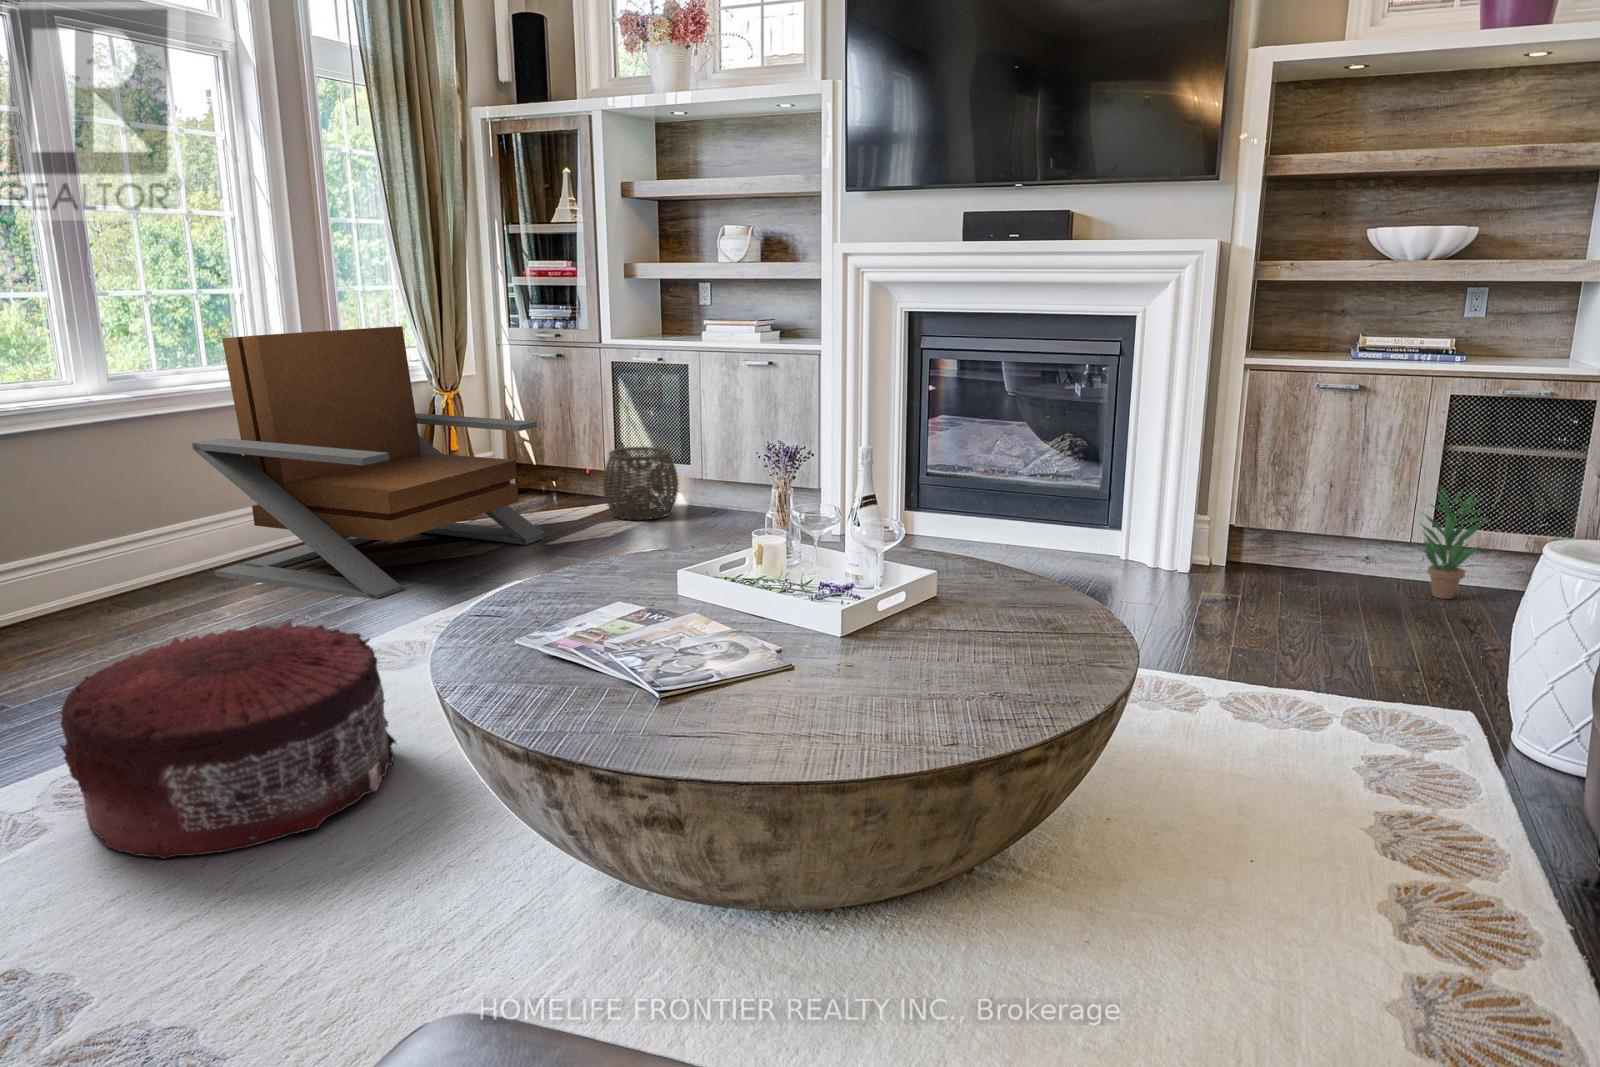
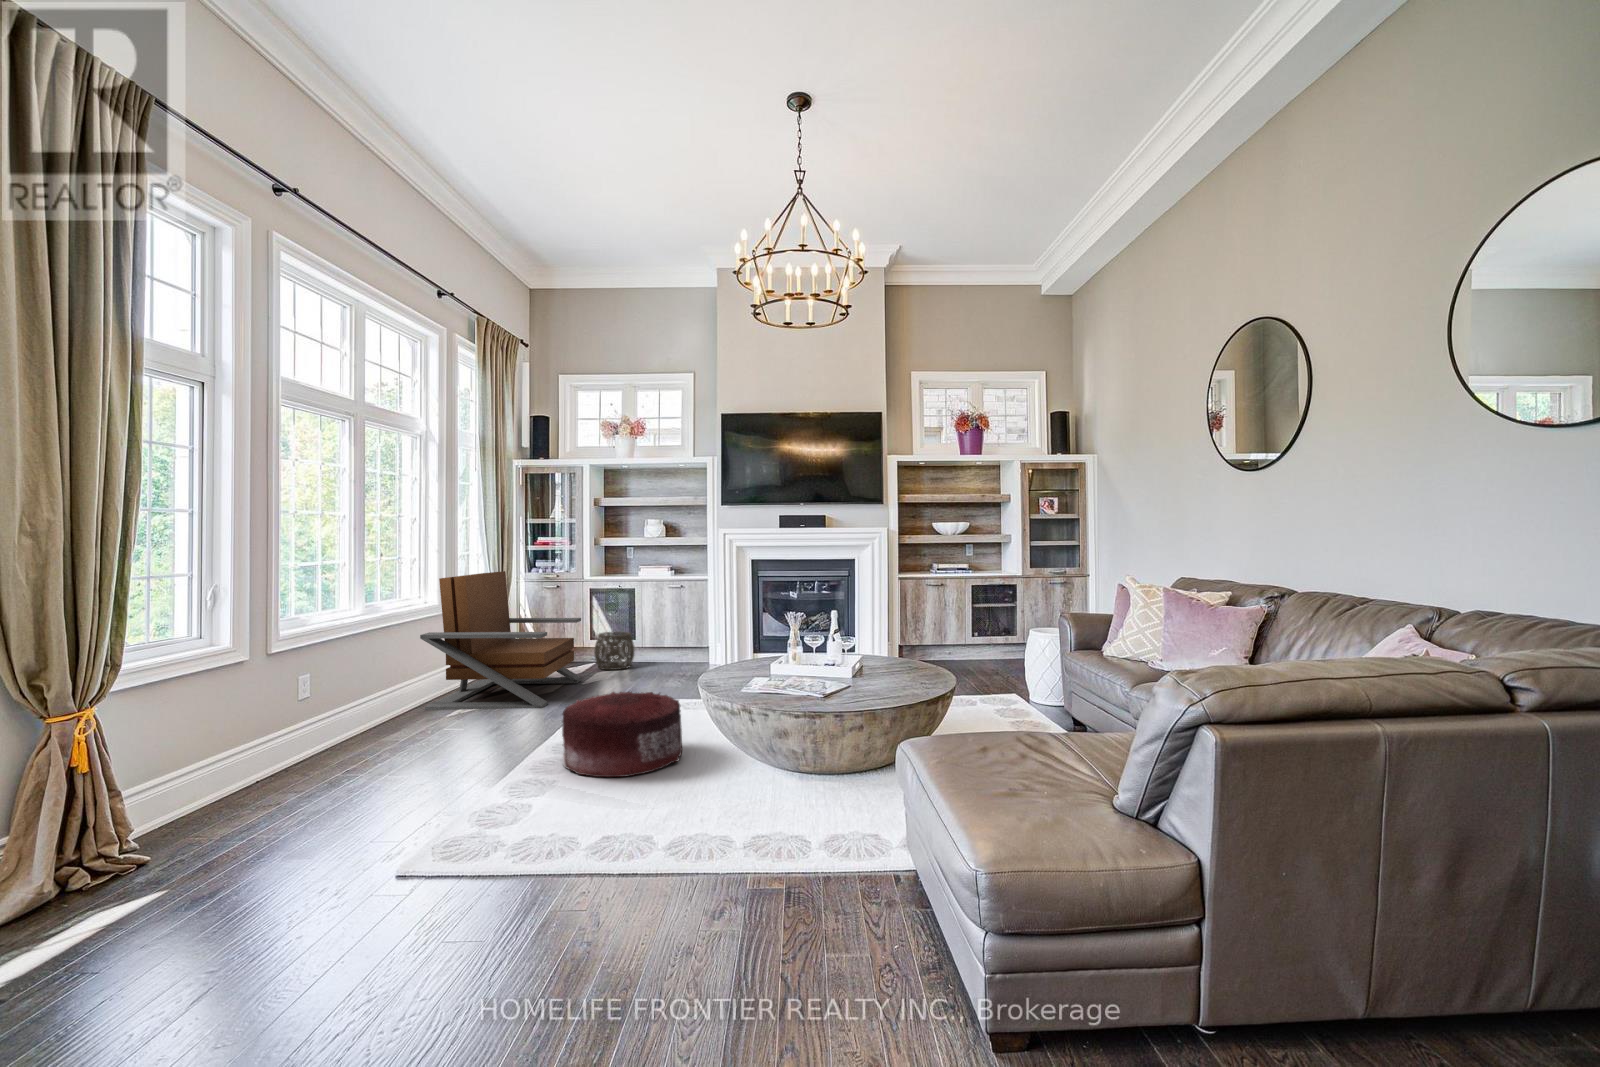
potted plant: present [1423,489,1486,599] -> none [972,619,996,664]

